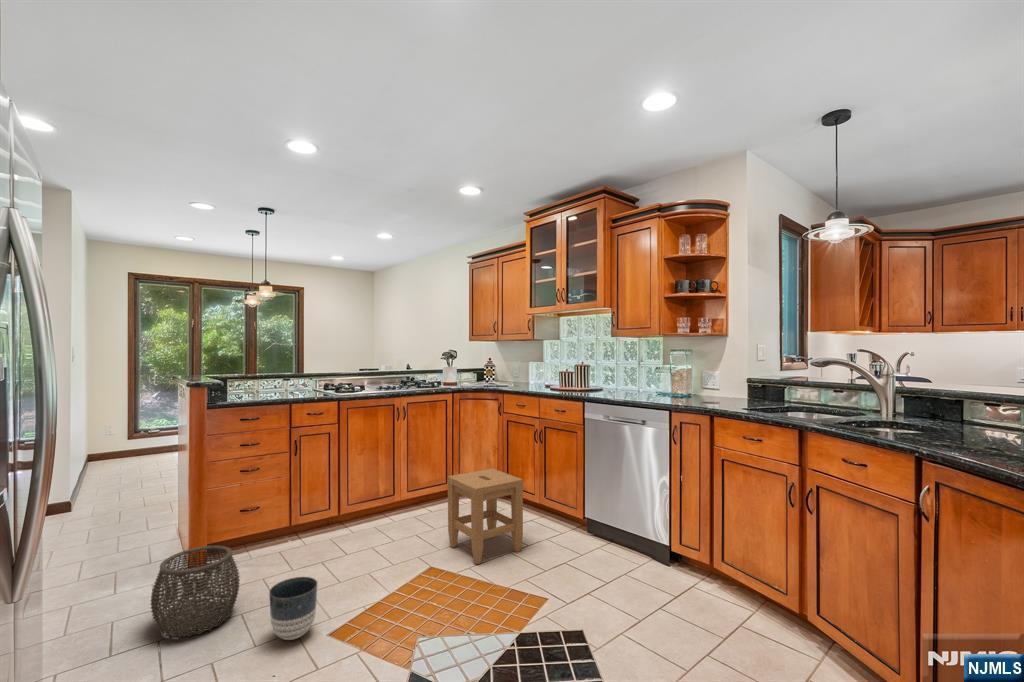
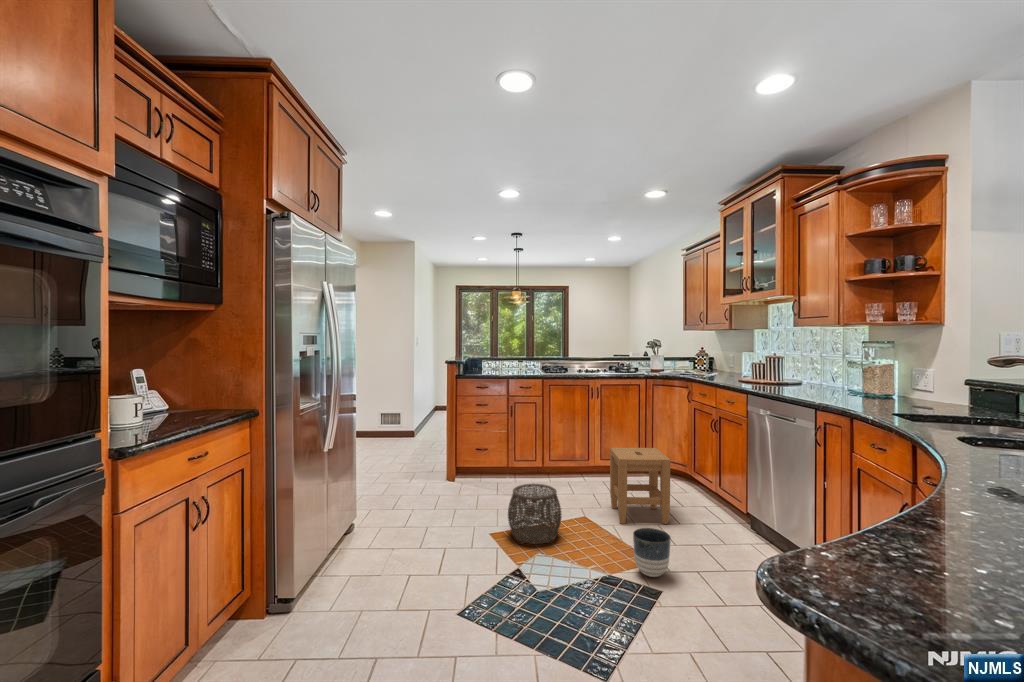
woven basket: present [151,546,240,638] -> present [508,484,562,544]
planter: present [269,577,317,640] -> present [633,528,671,577]

